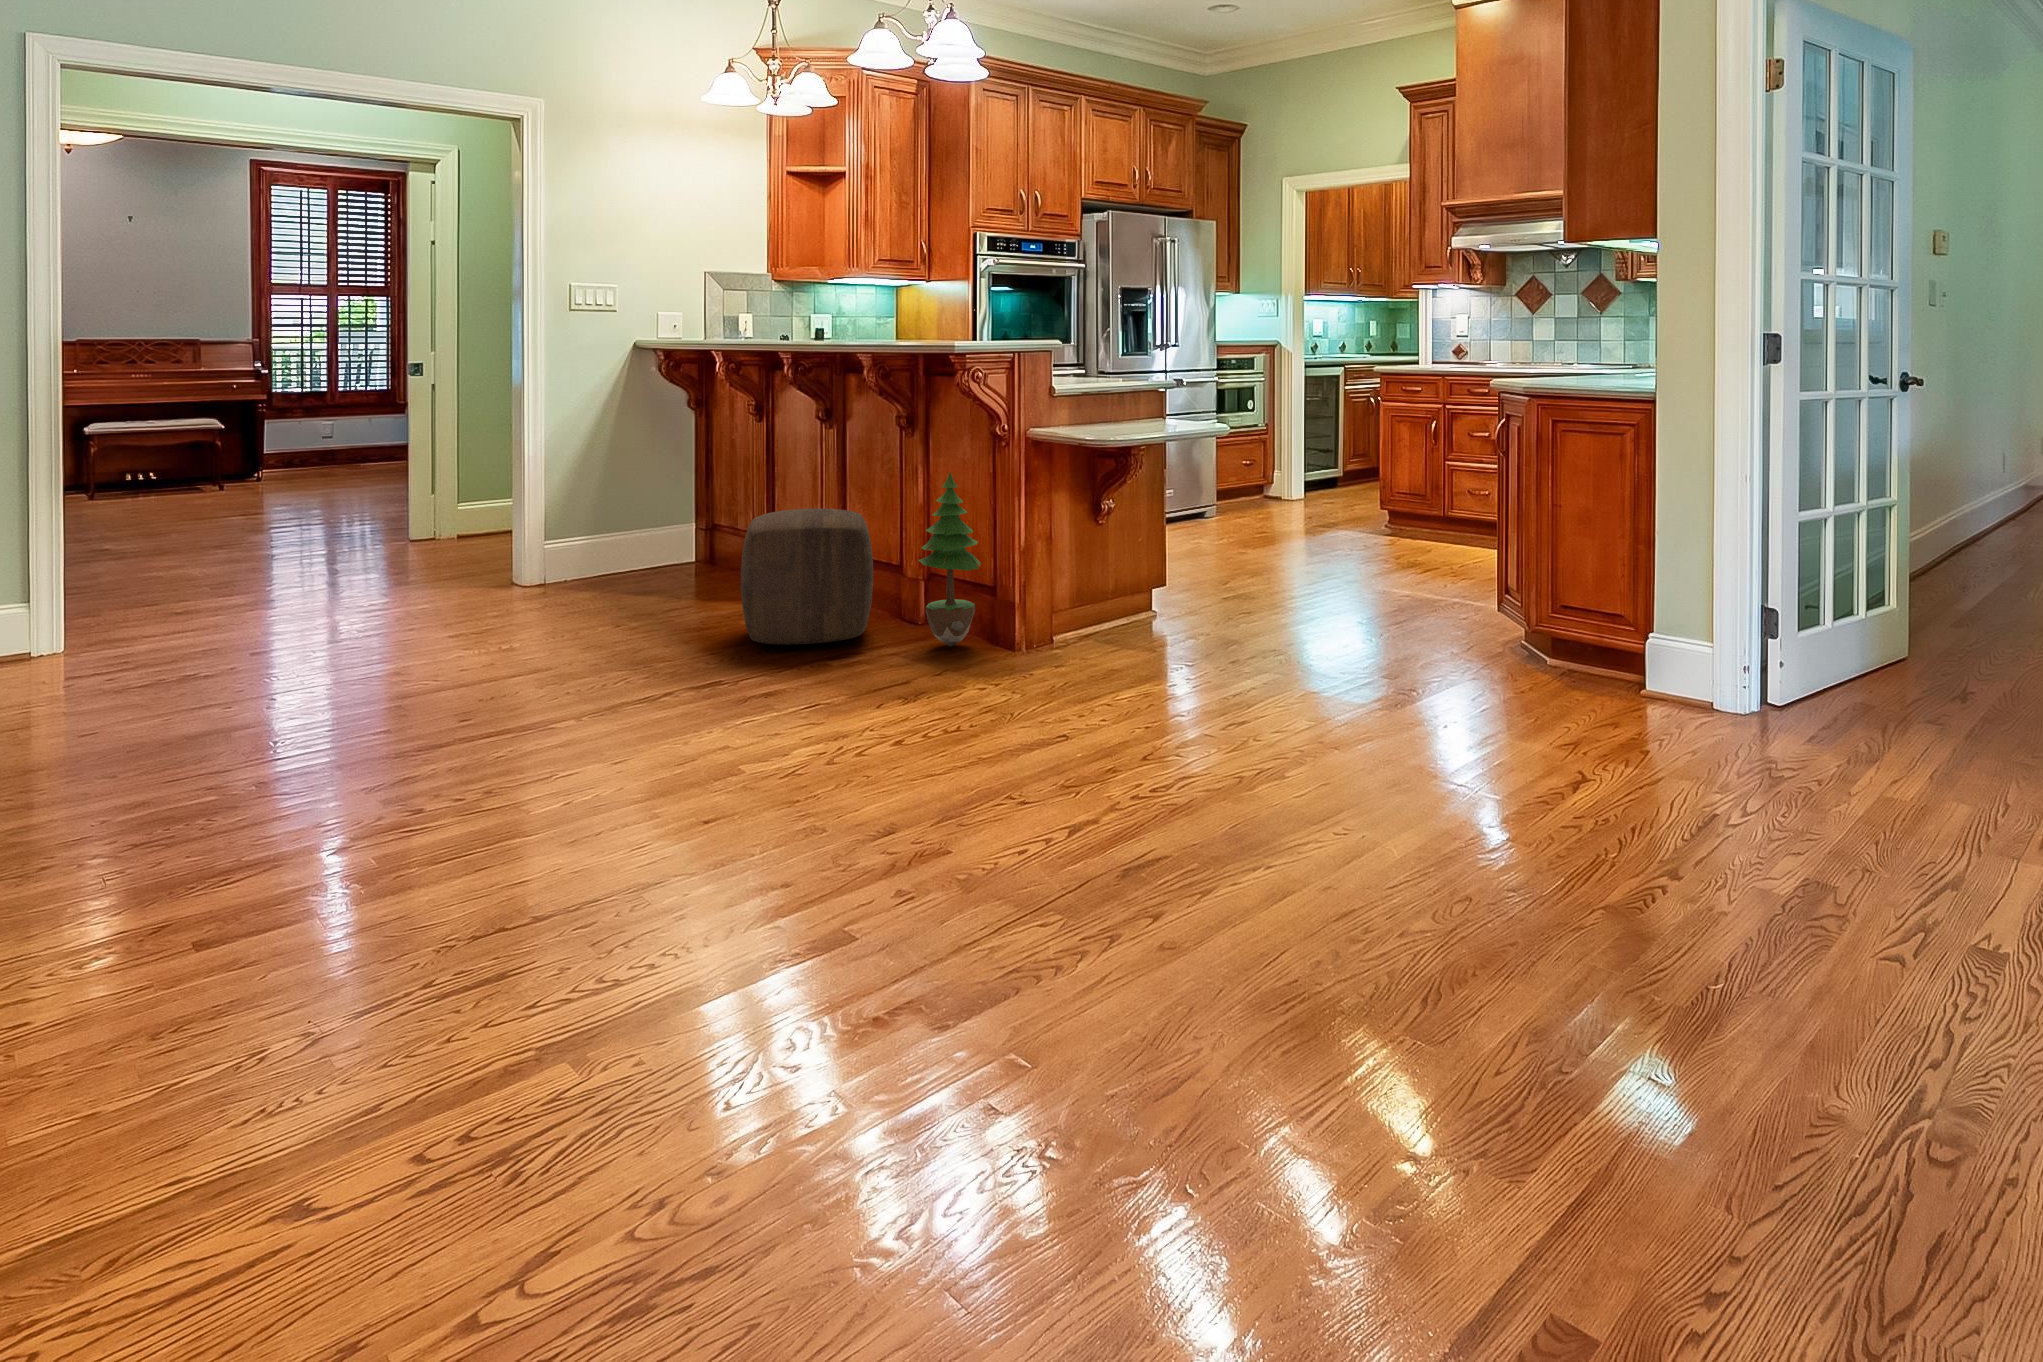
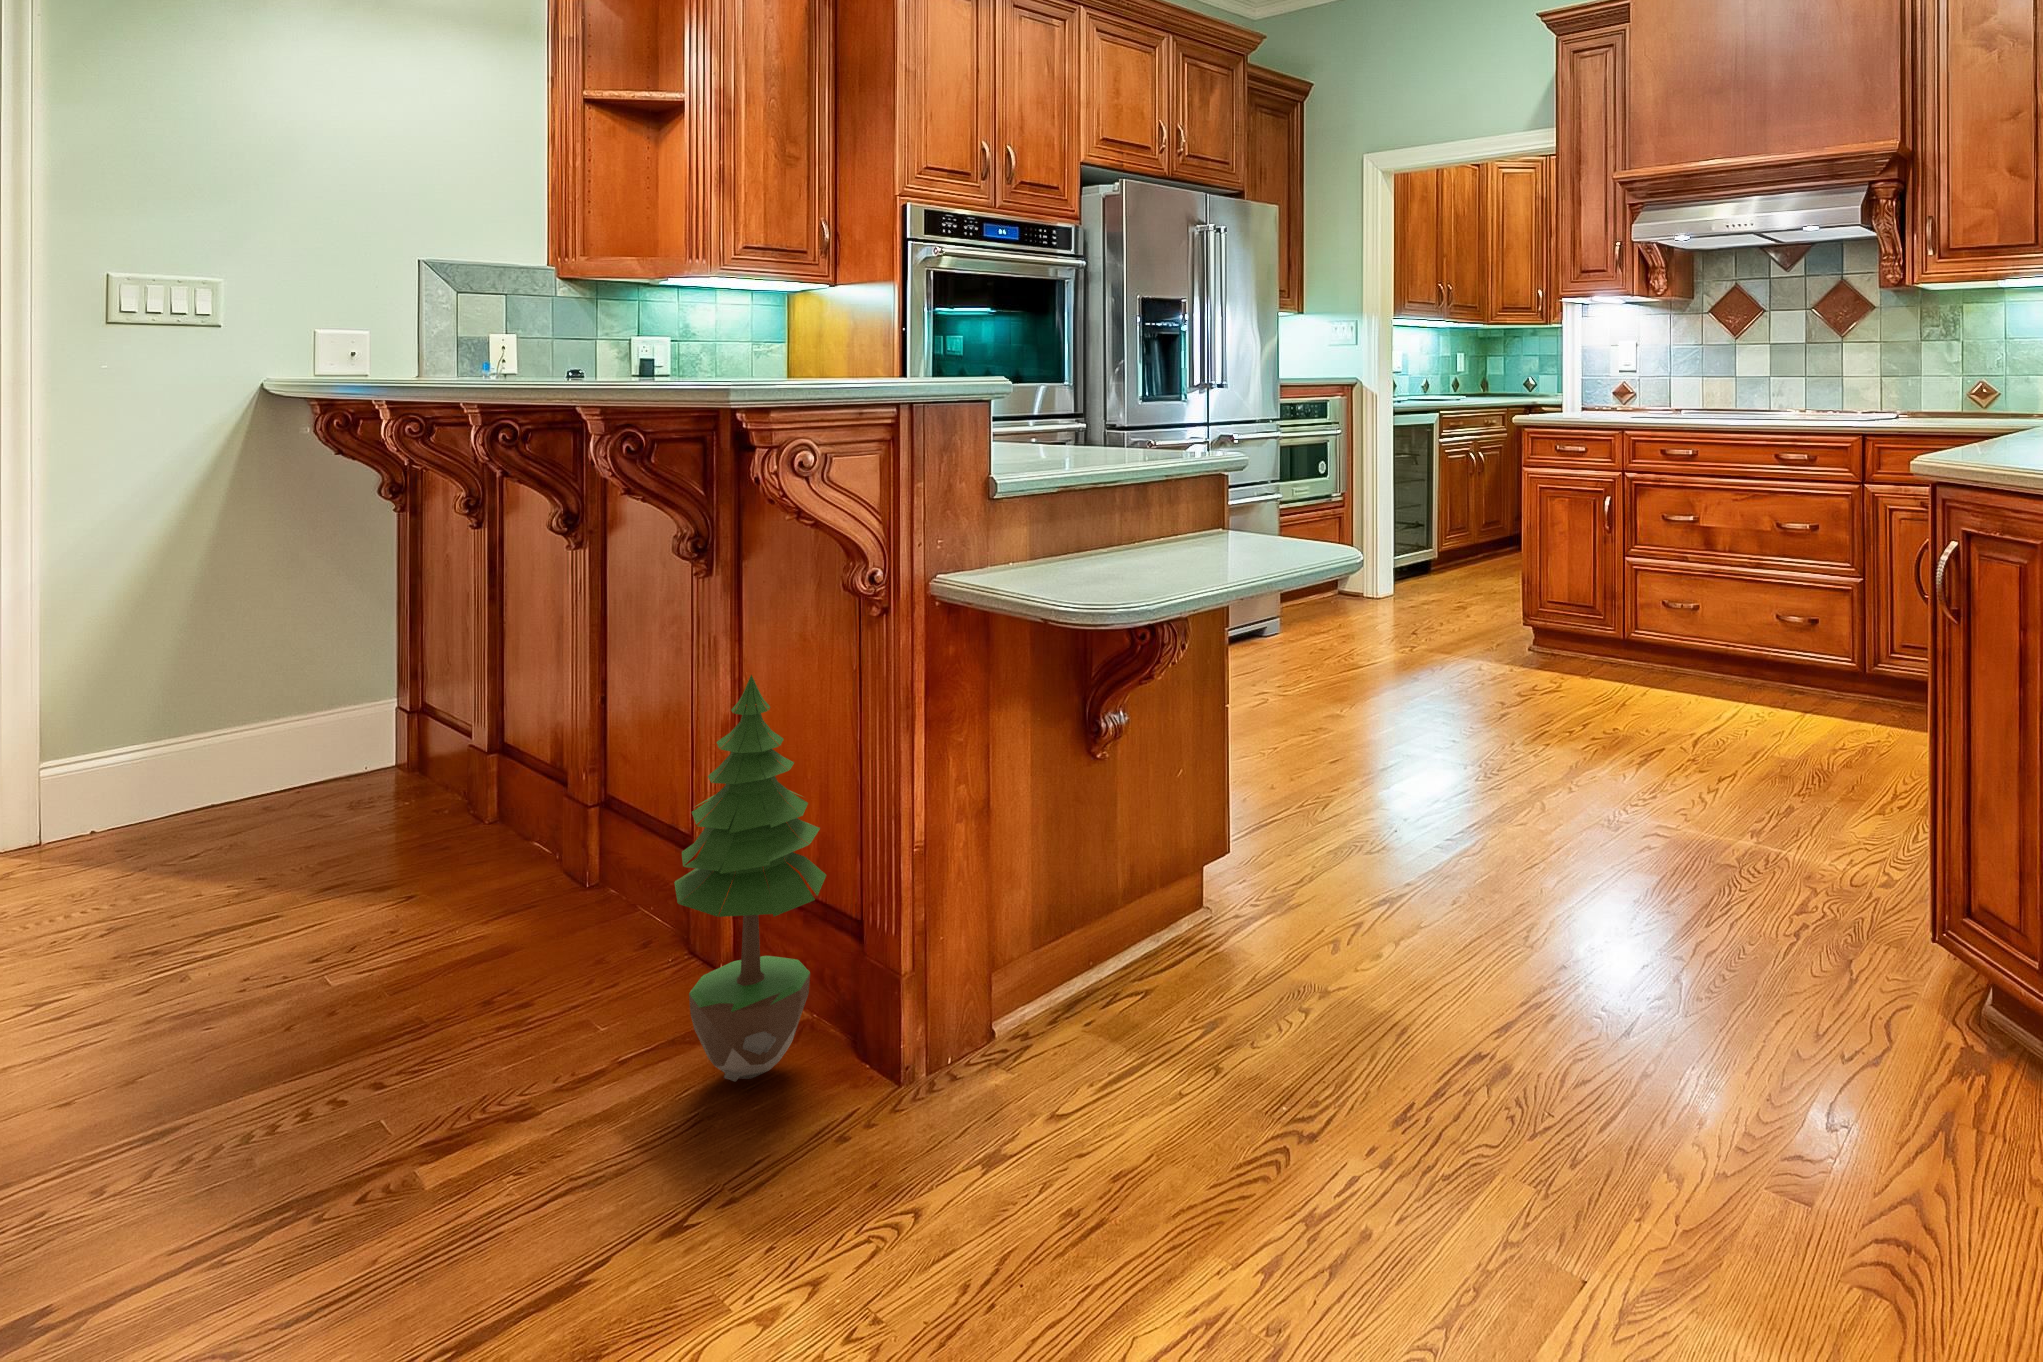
ottoman: present [741,508,873,645] -> none [228,739,601,1109]

